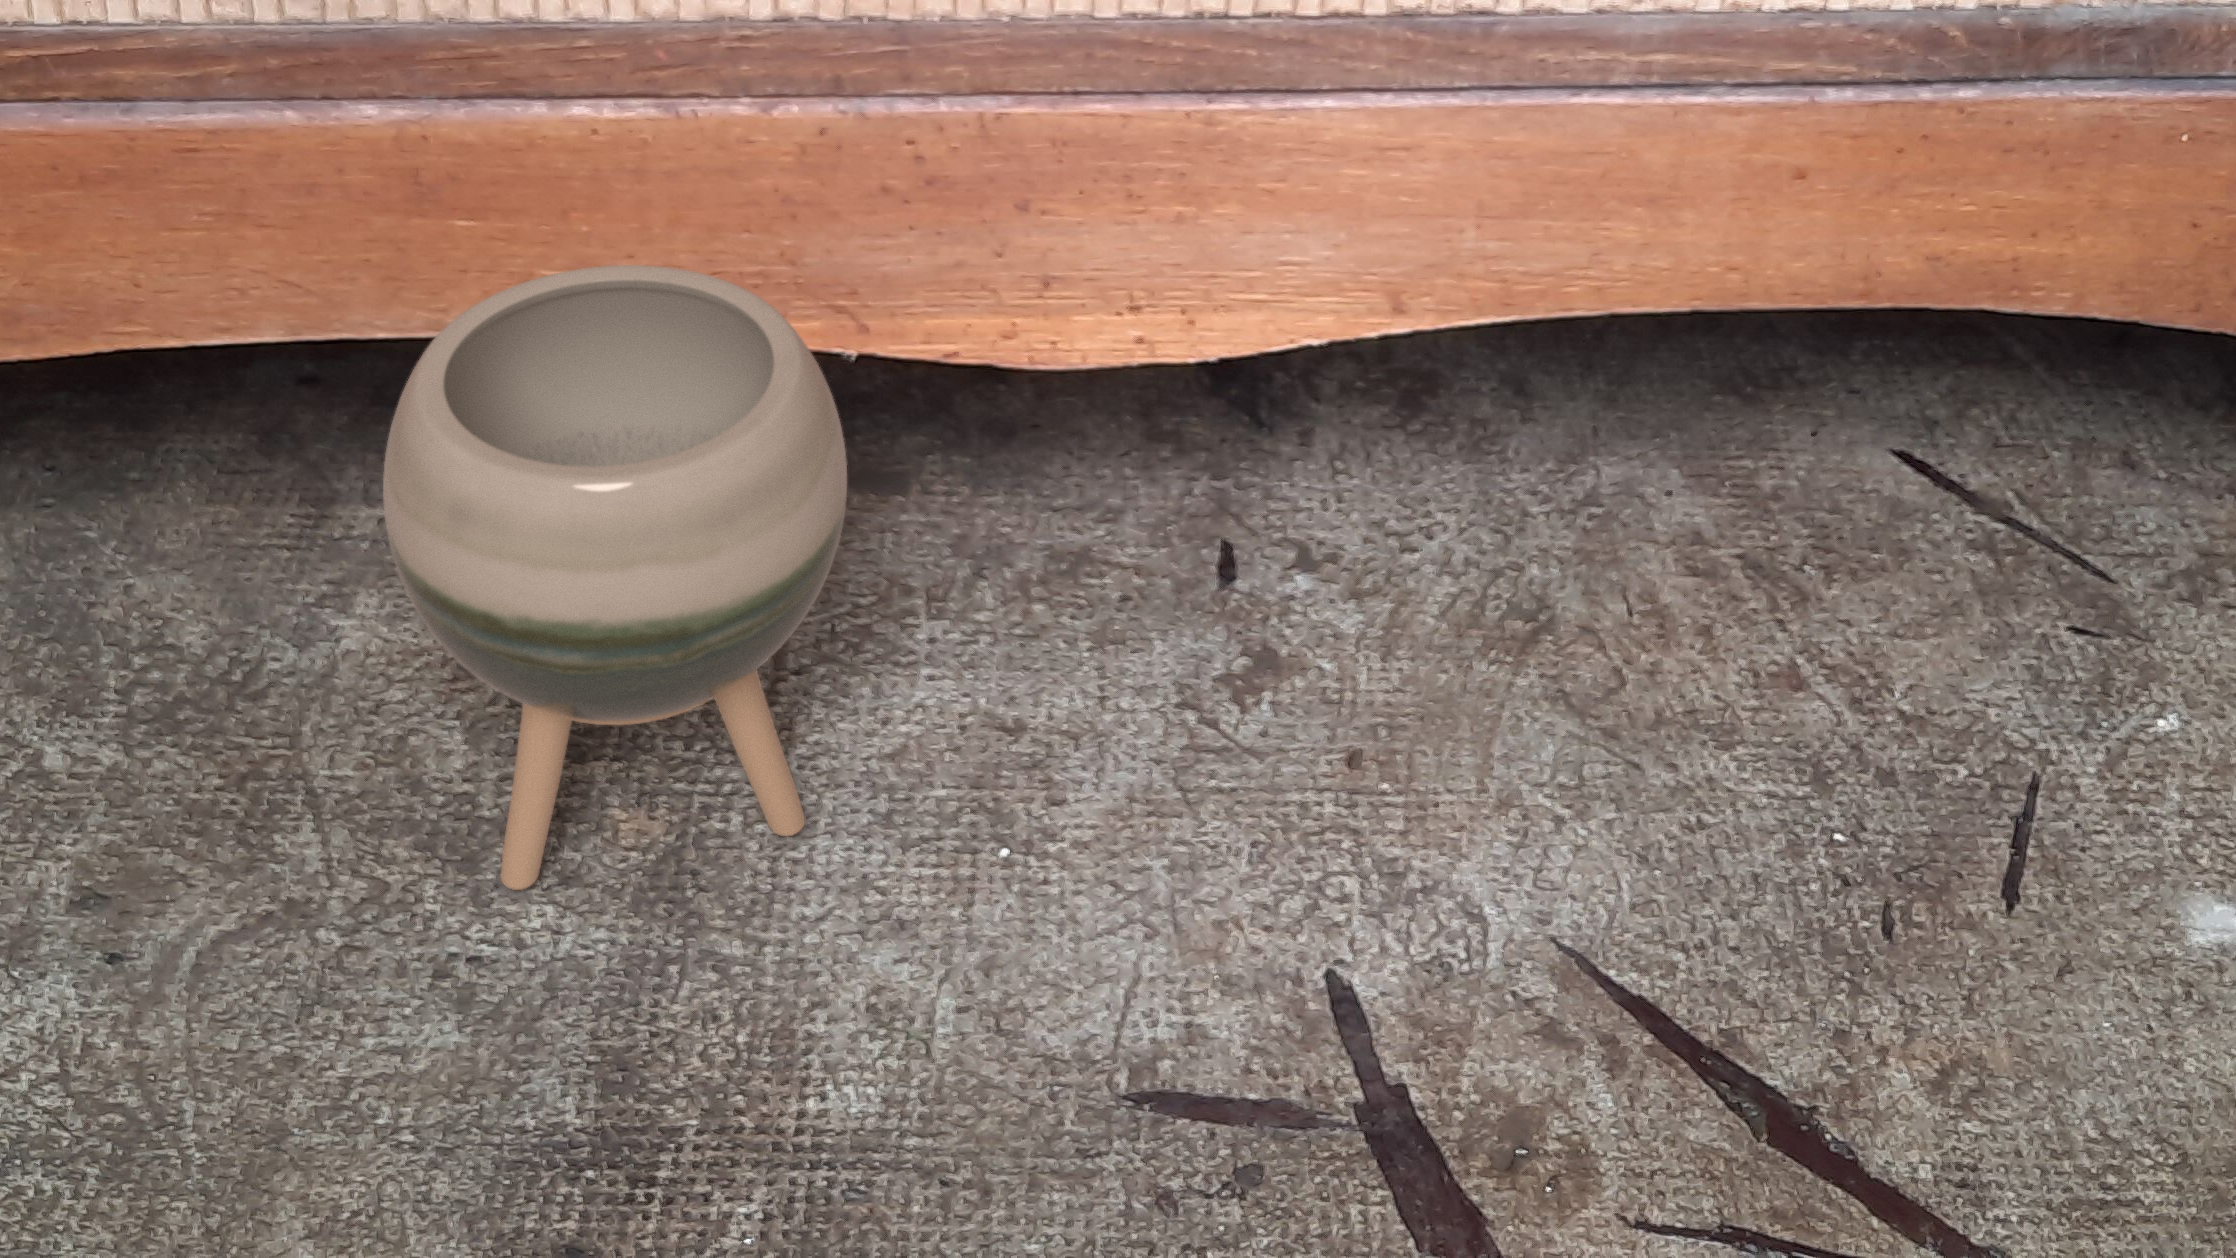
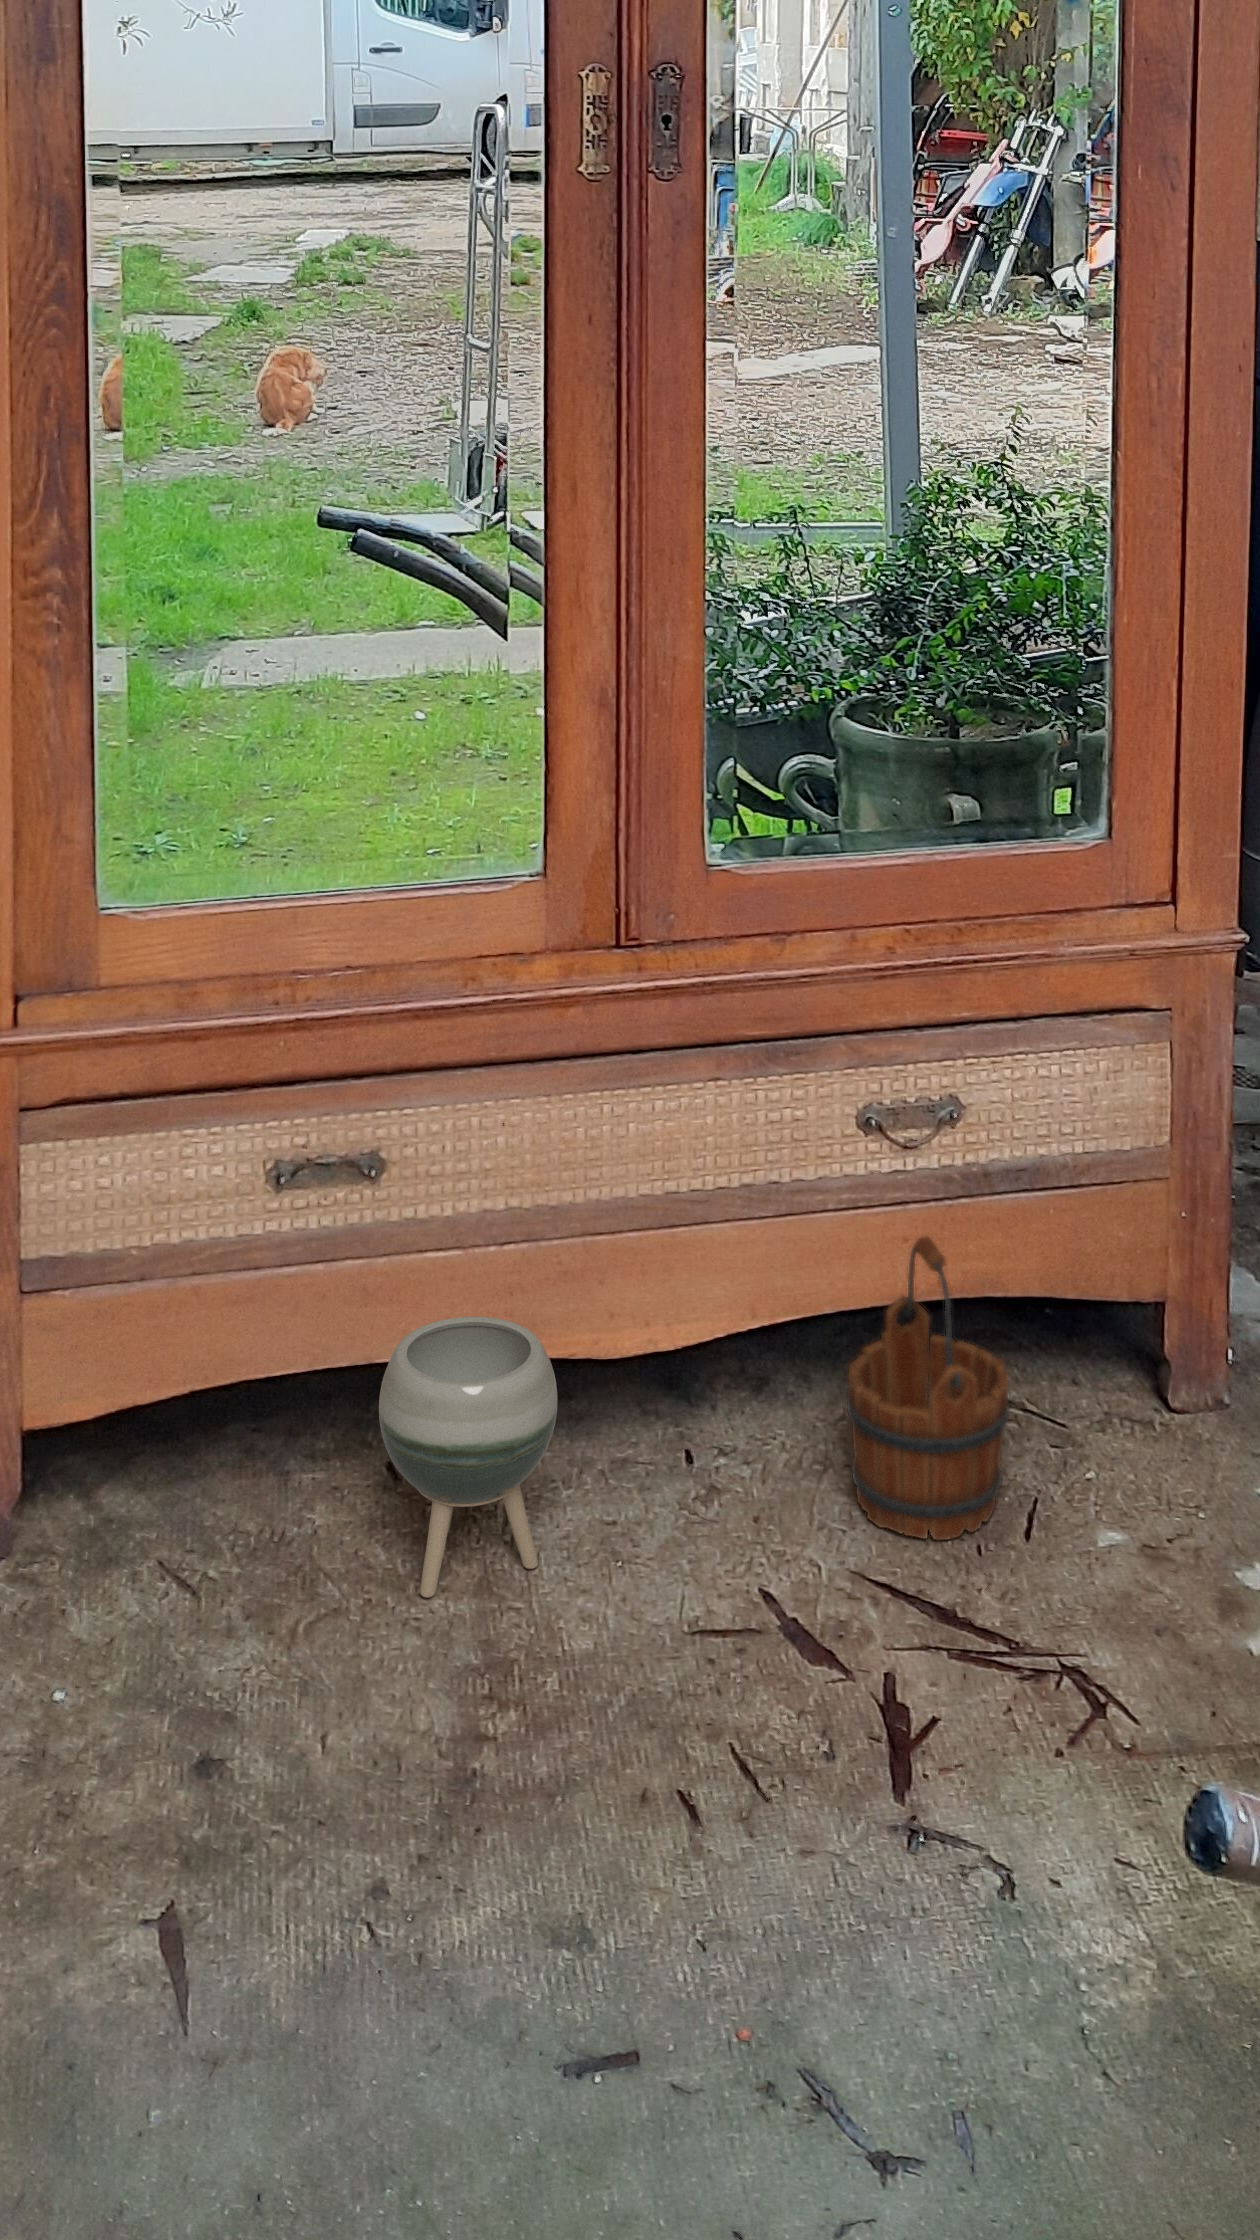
wooden bucket: none [1595,192,2034,889] -> present [847,1236,1010,1540]

